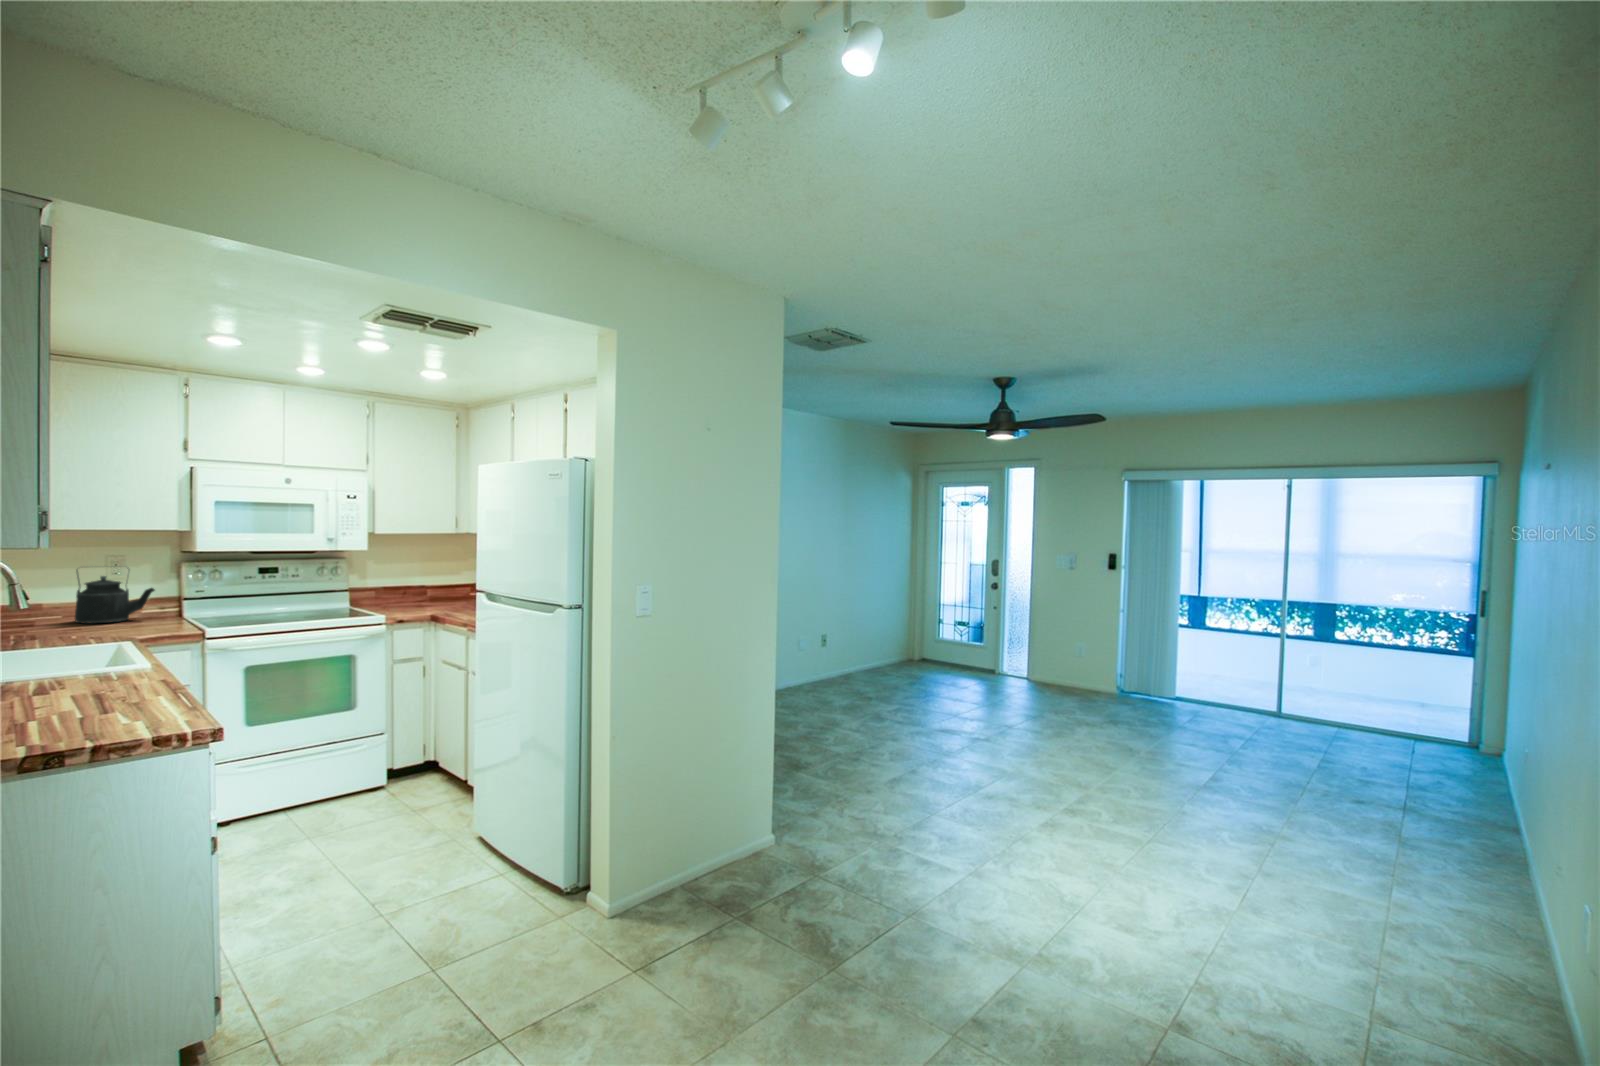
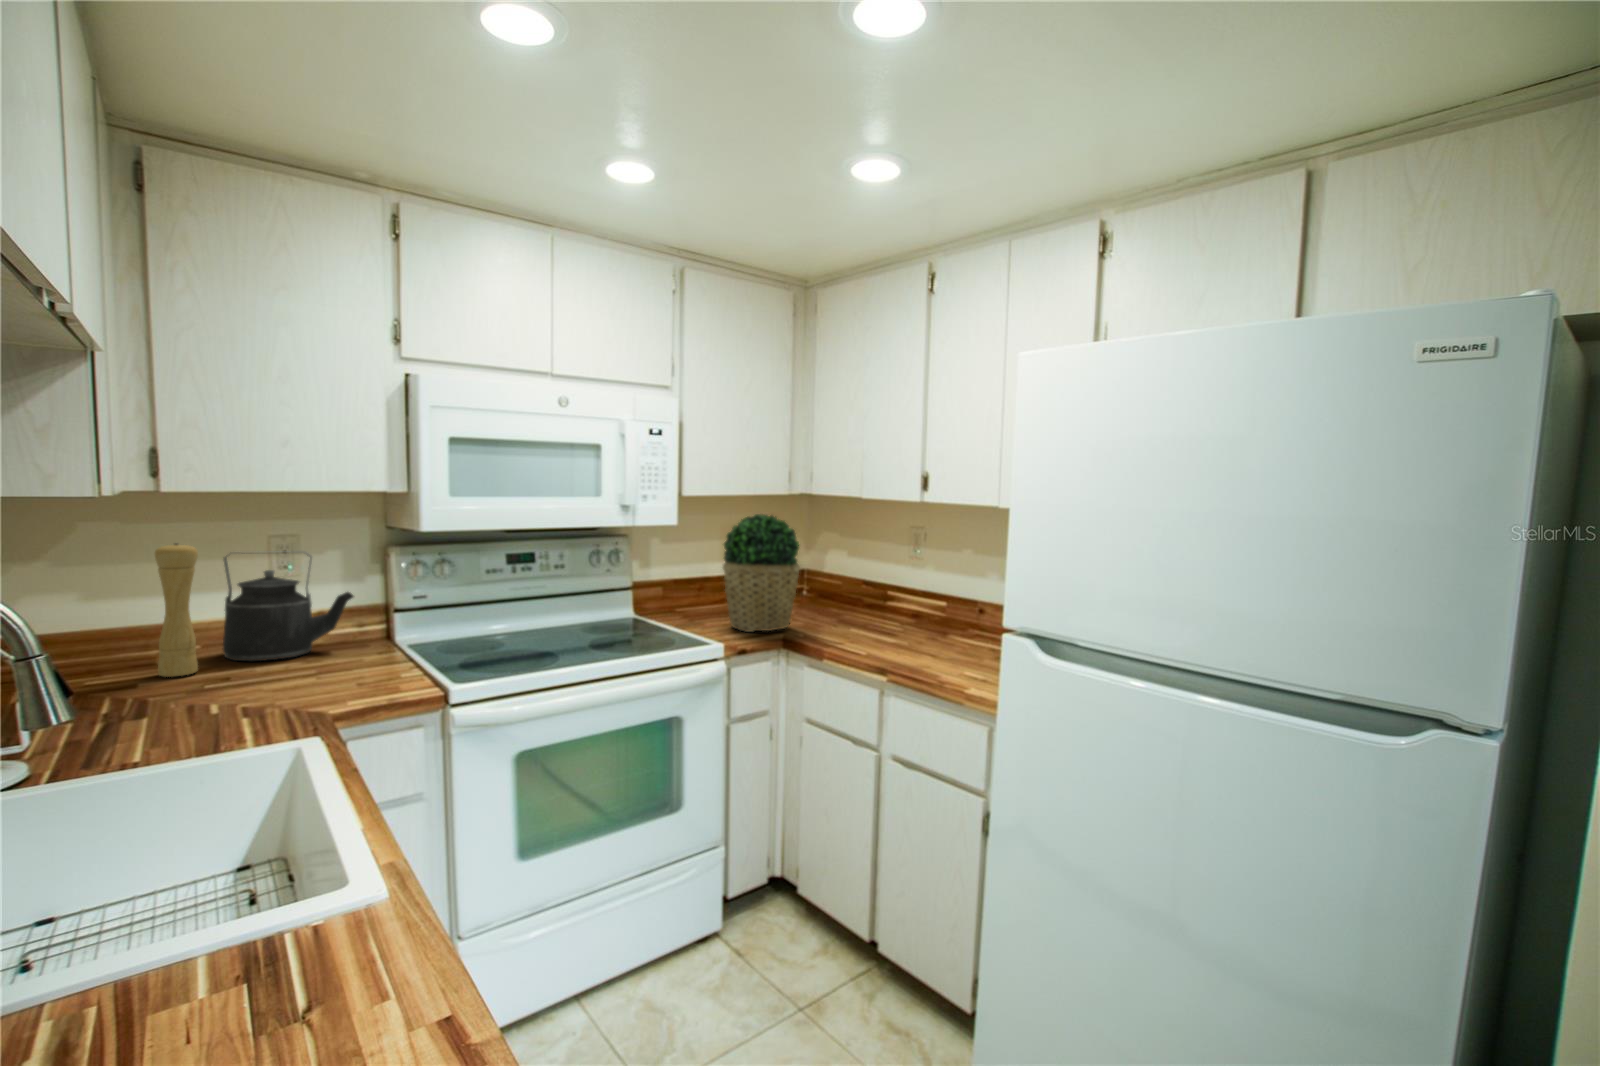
potted plant: none [401,543,452,611] -> present [723,514,800,632]
pepper mill: none [39,561,64,629] -> present [155,543,198,677]

